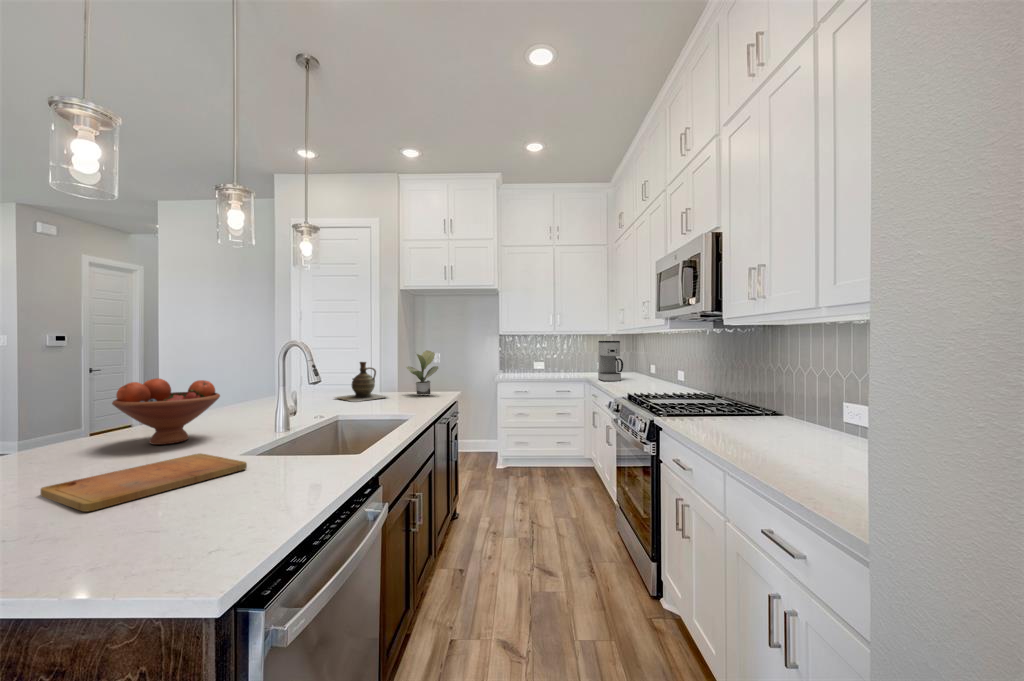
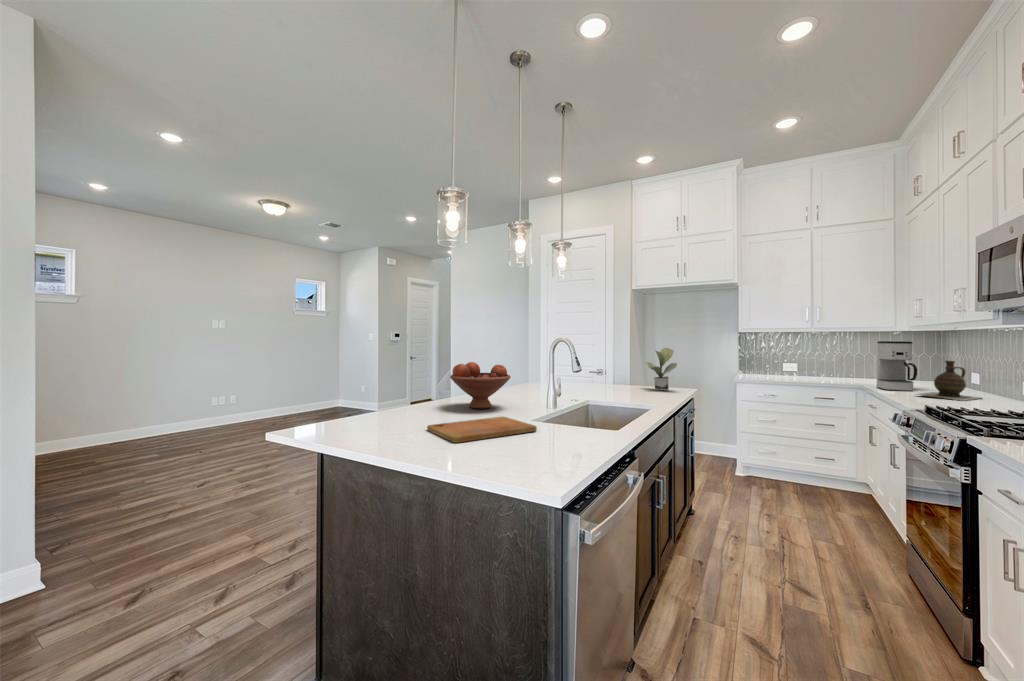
ceramic jug: present [335,362,387,402] -> present [917,361,980,401]

